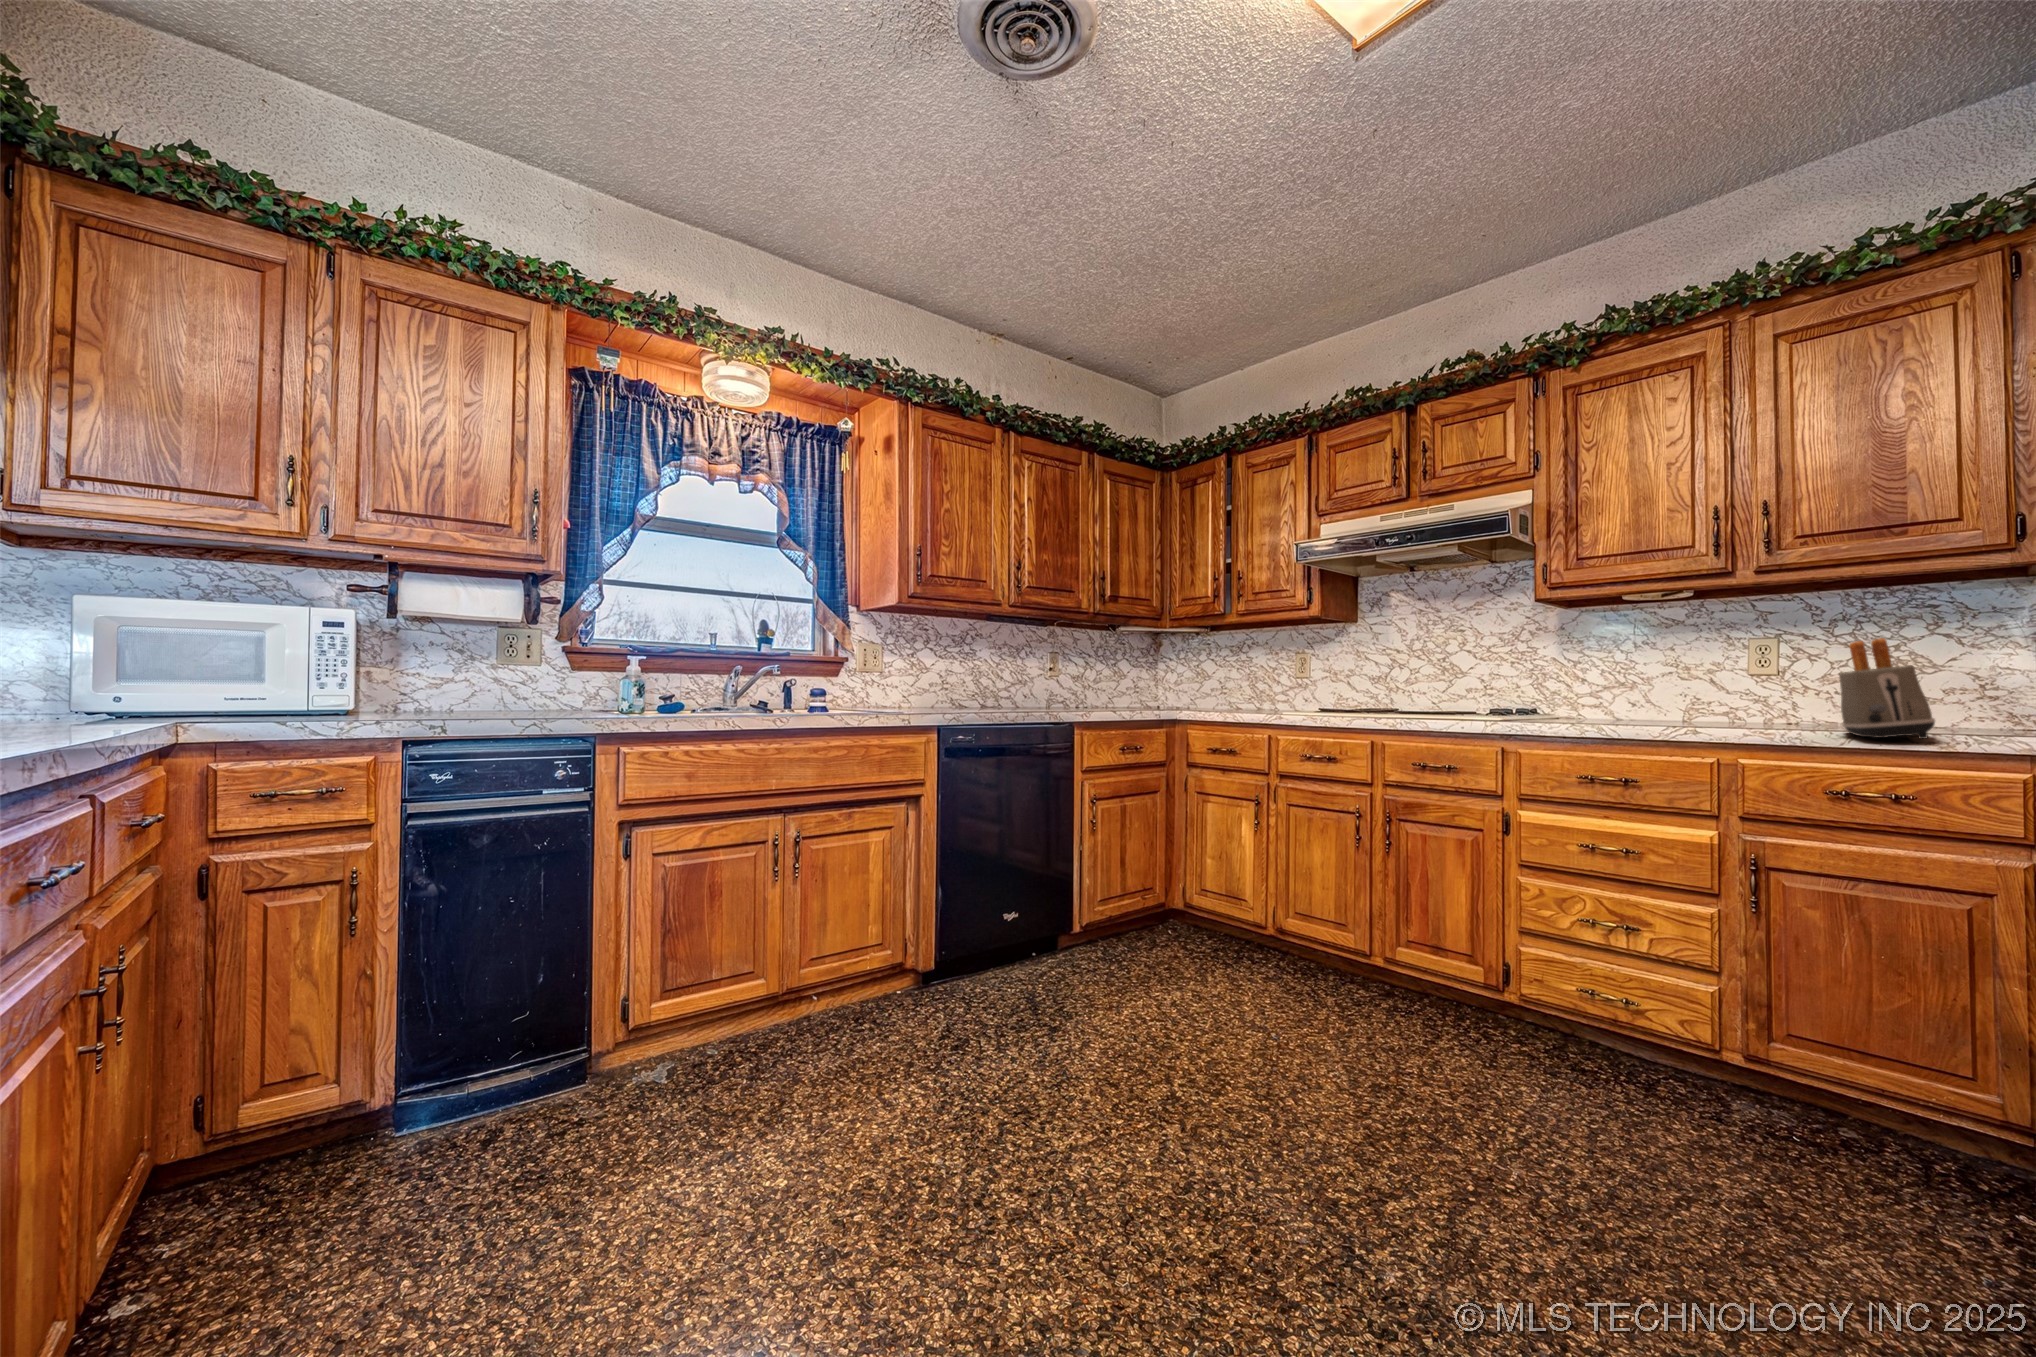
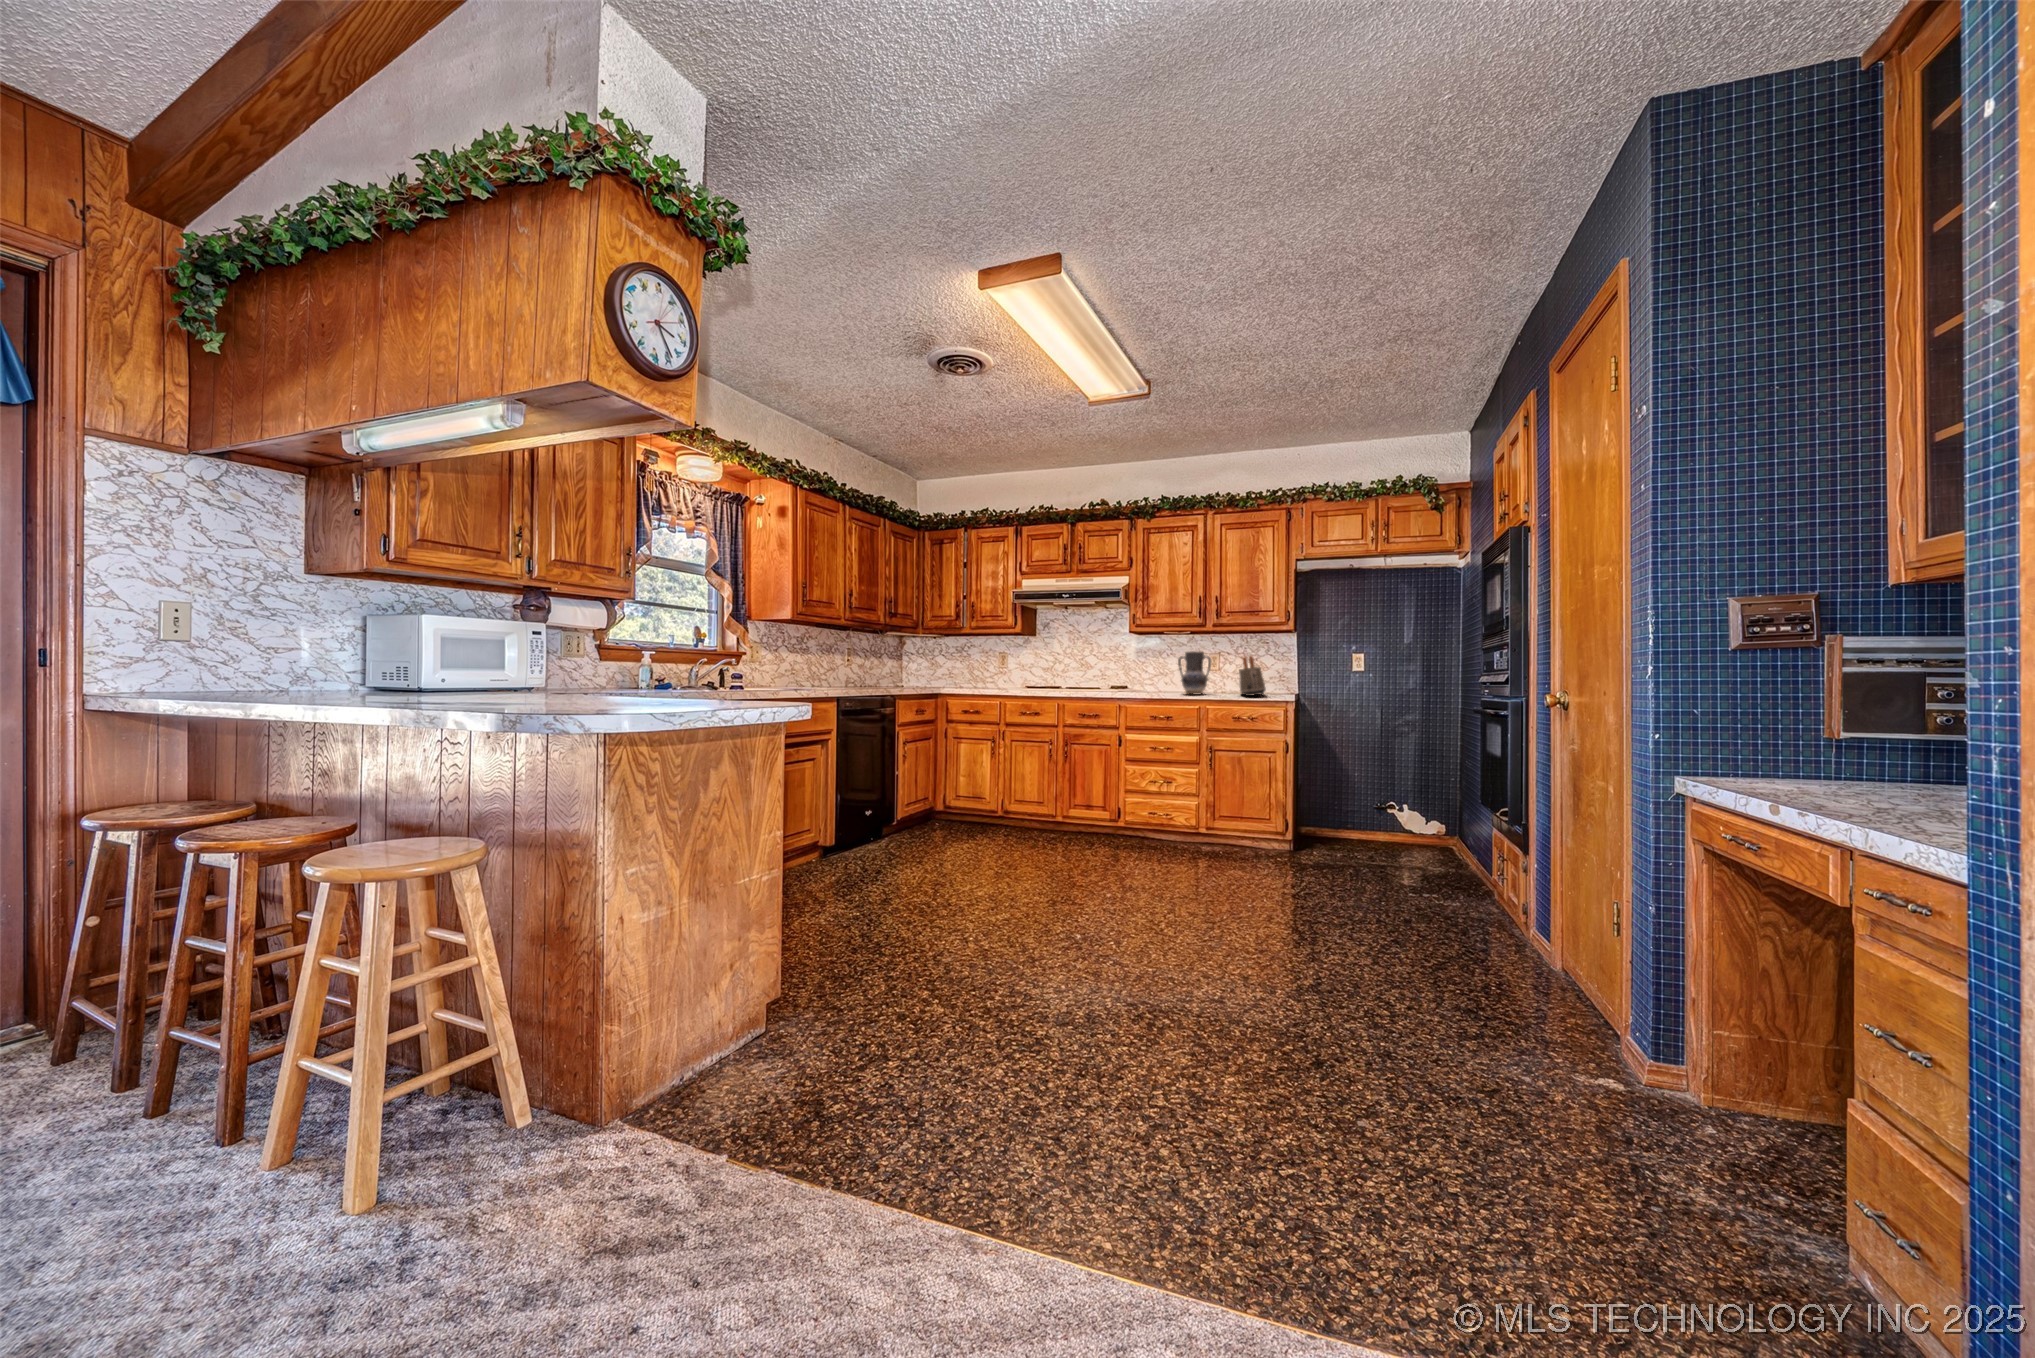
vase: none [1657,634,1752,731] -> present [1178,651,1211,694]

